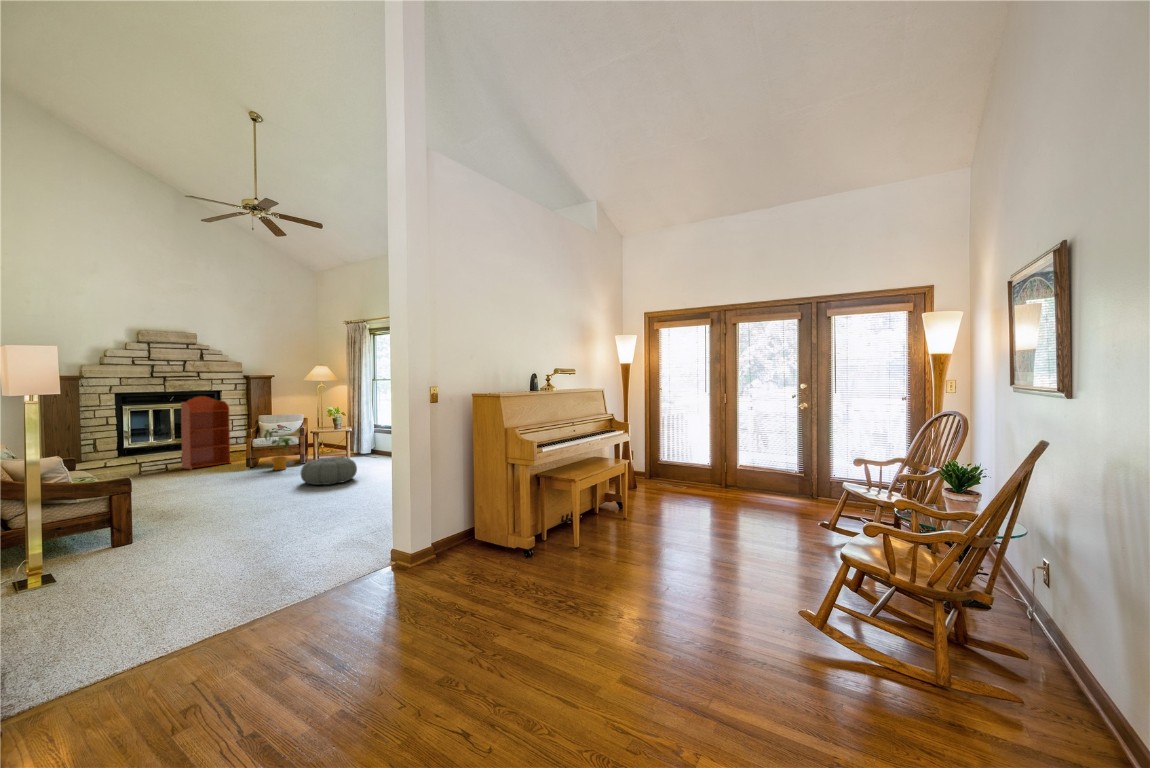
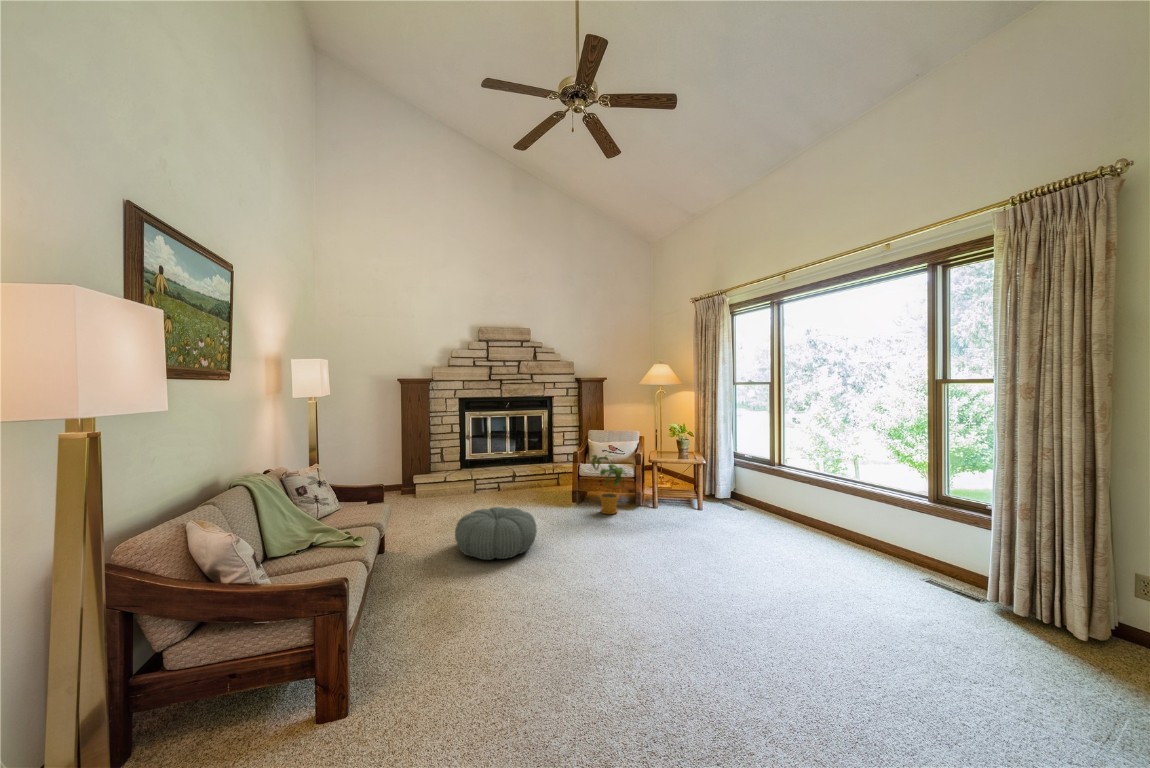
bookcase: present [181,396,231,470] -> none [515,403,561,493]
pouf: present [301,457,357,485] -> present [455,507,537,560]

